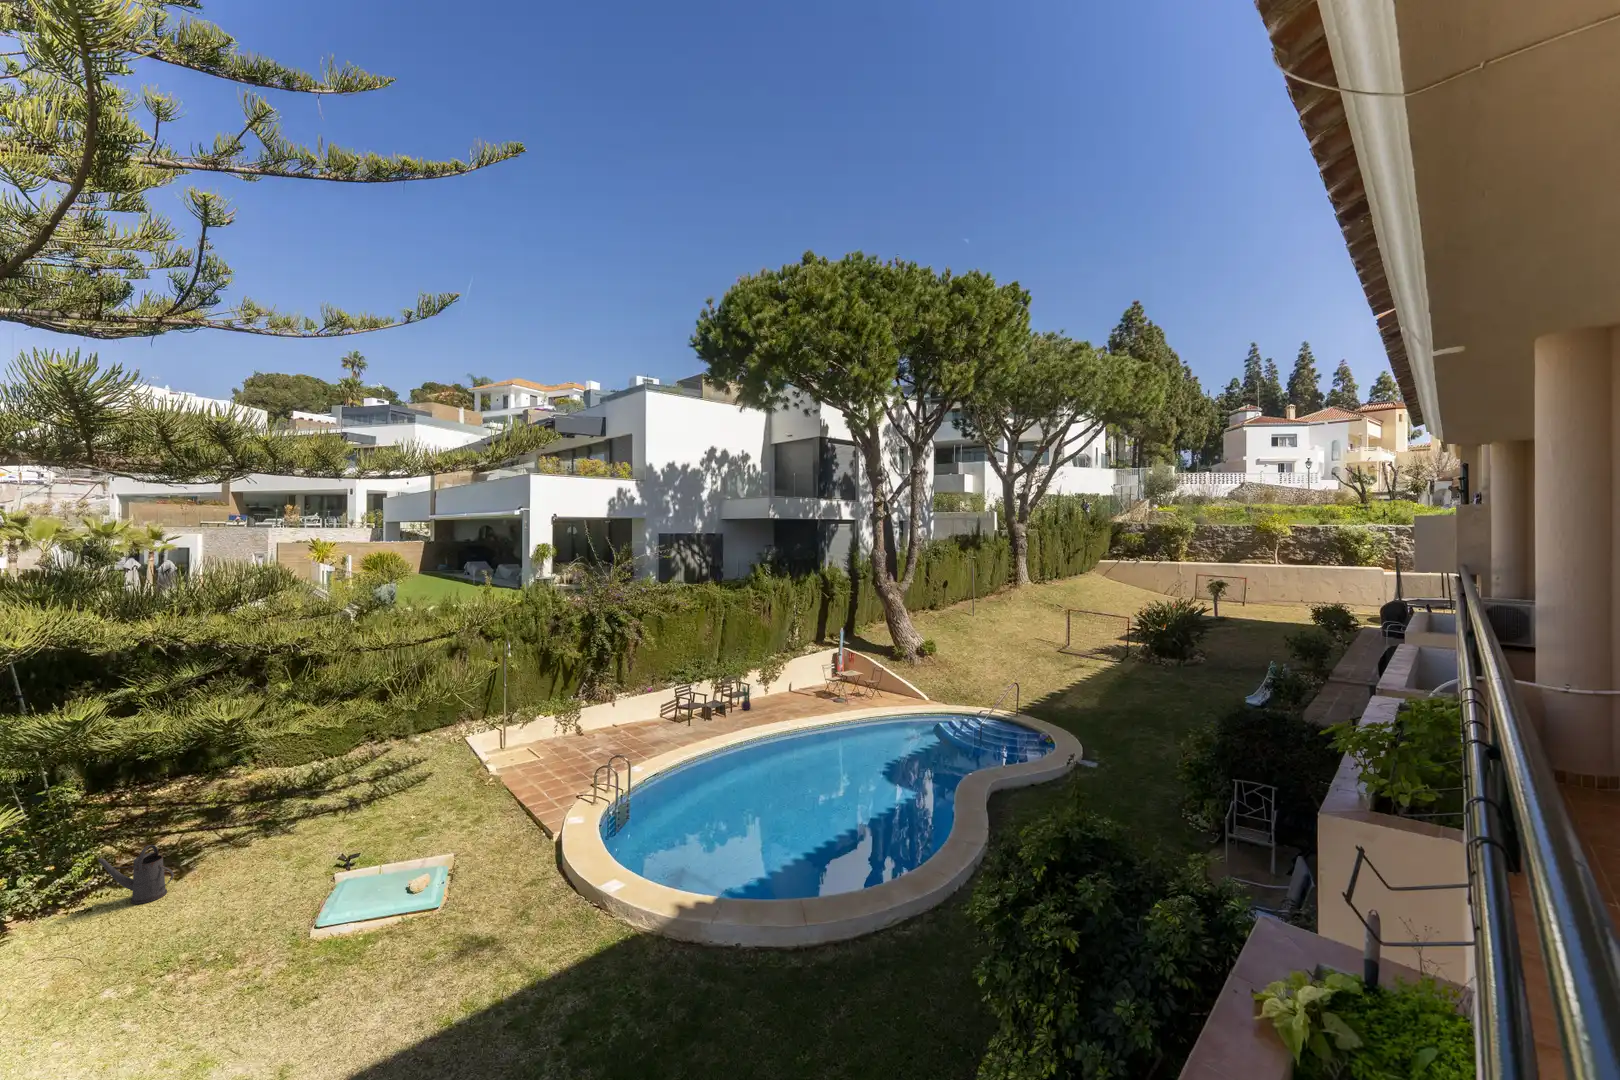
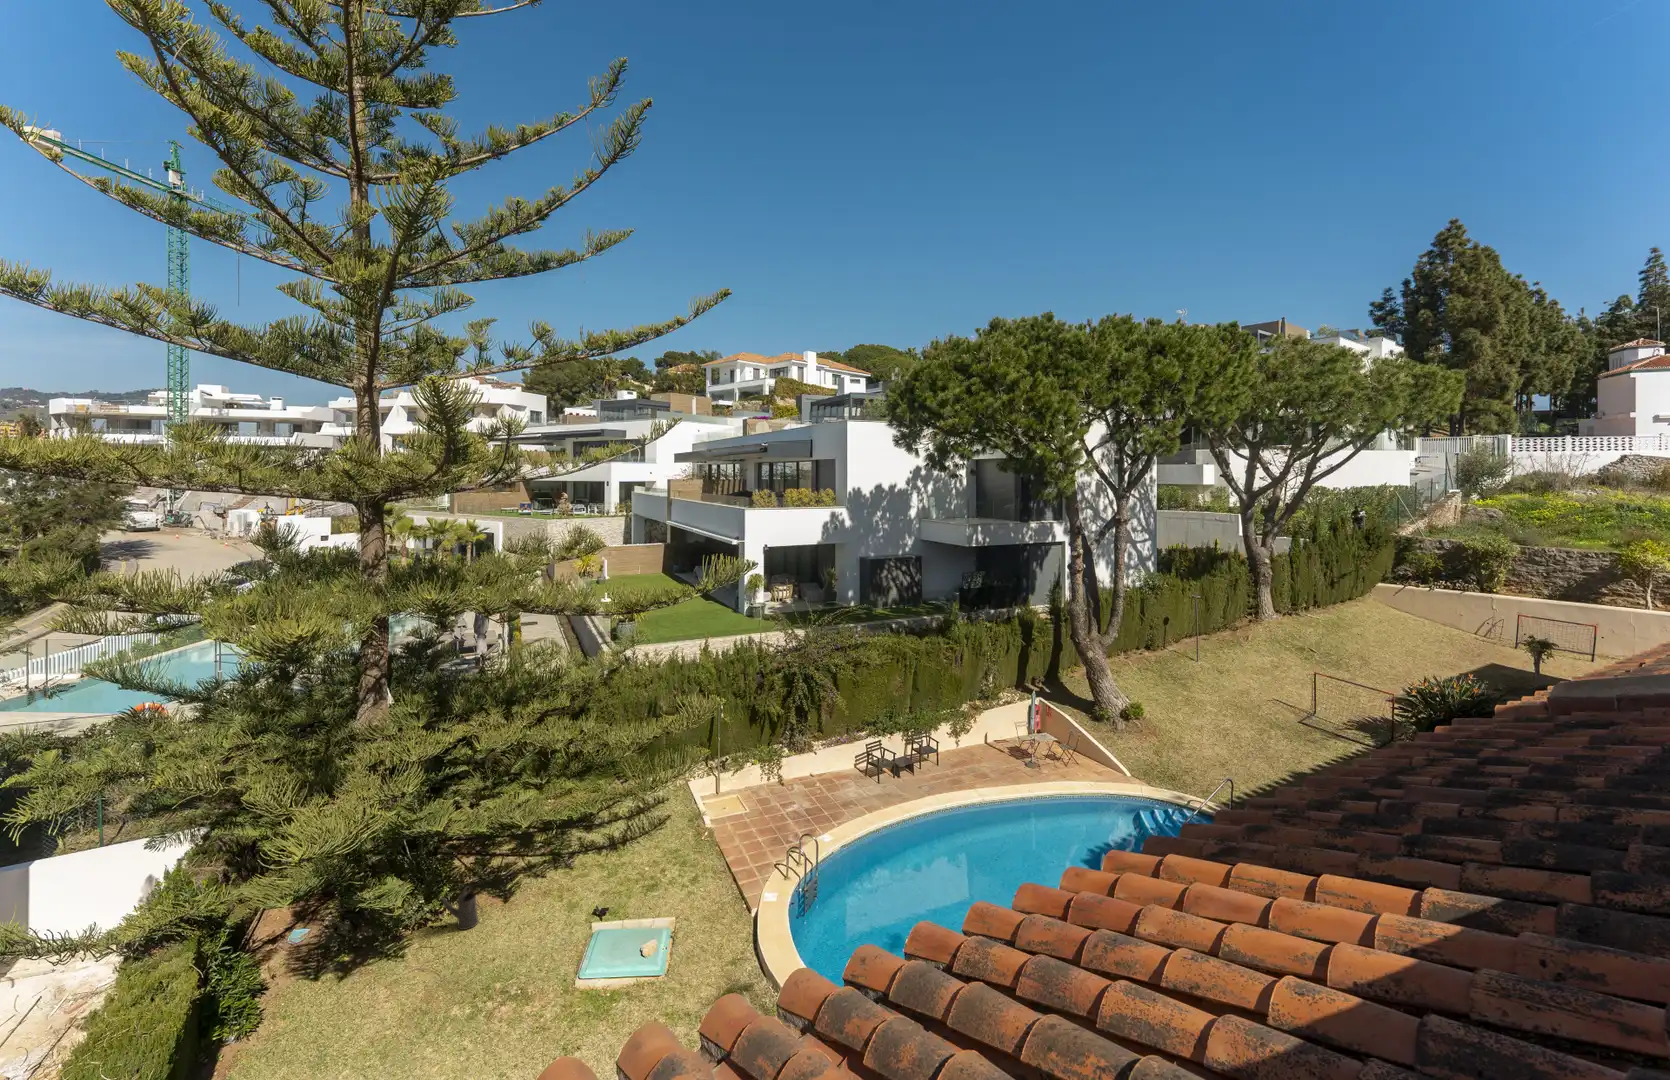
decorative plant: present [741,685,751,710] -> none [921,743,948,771]

